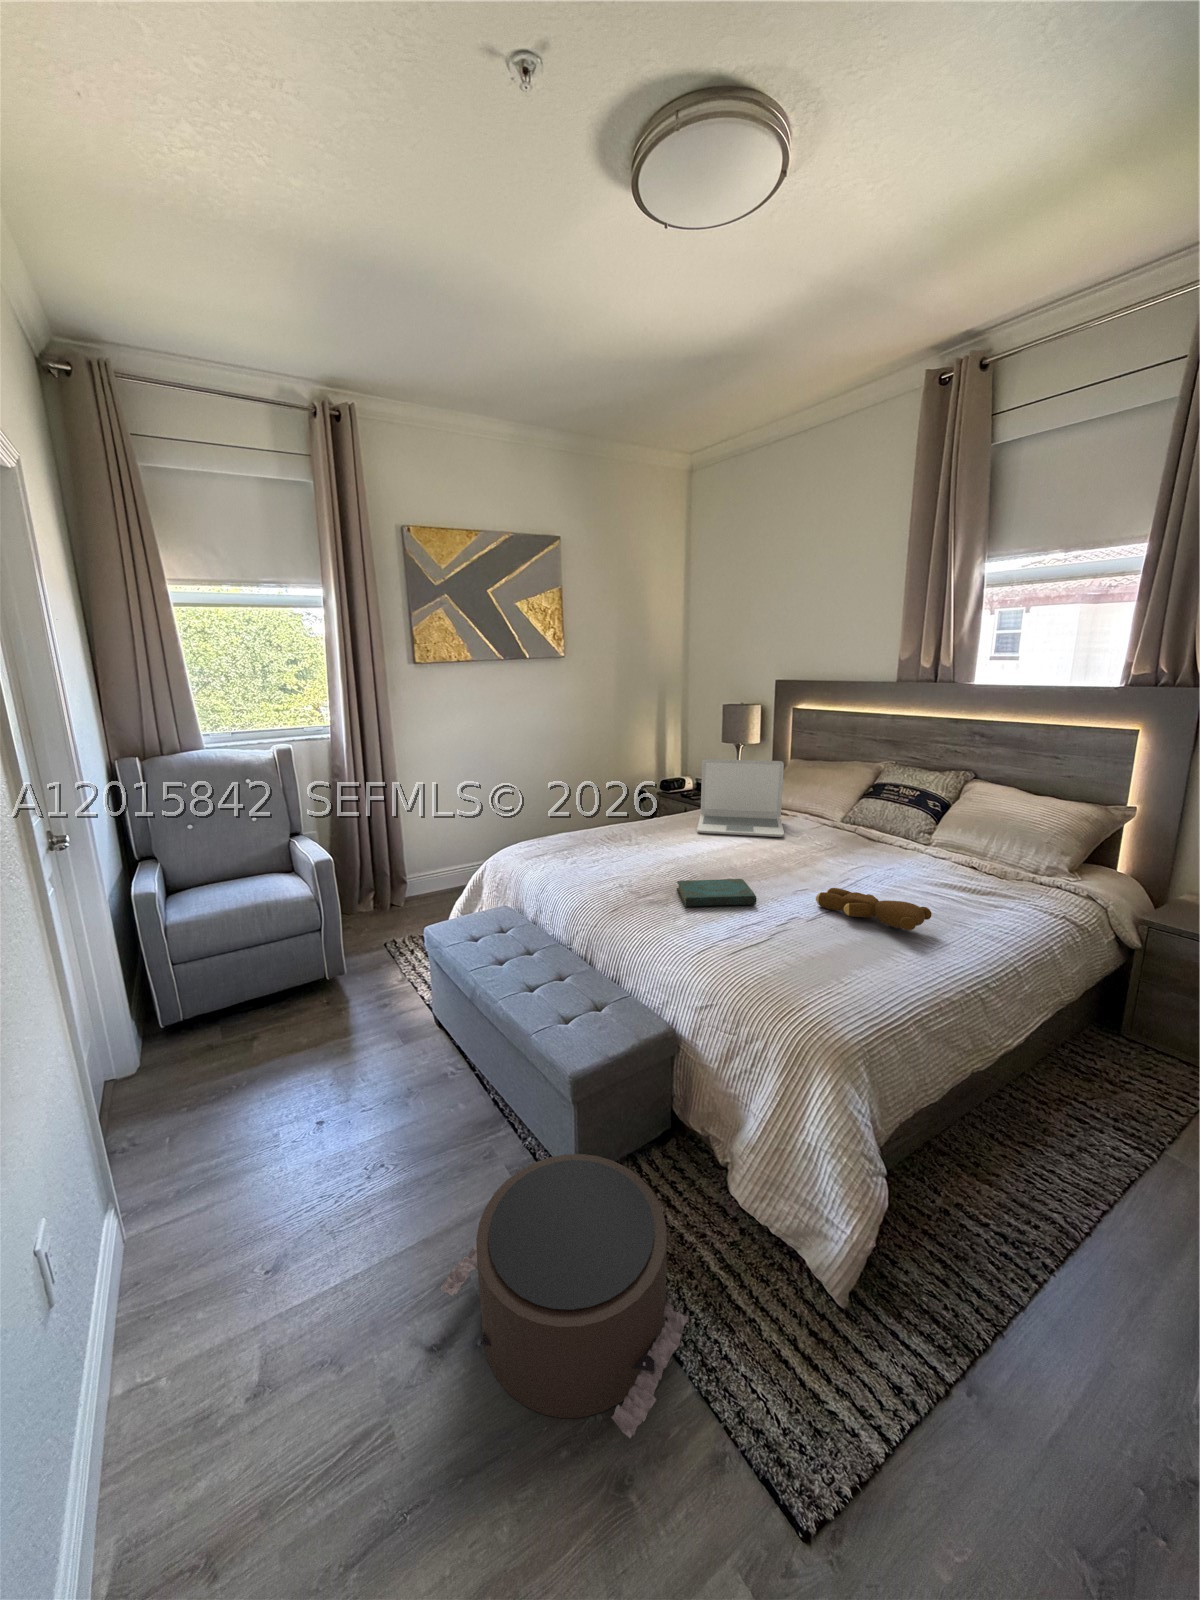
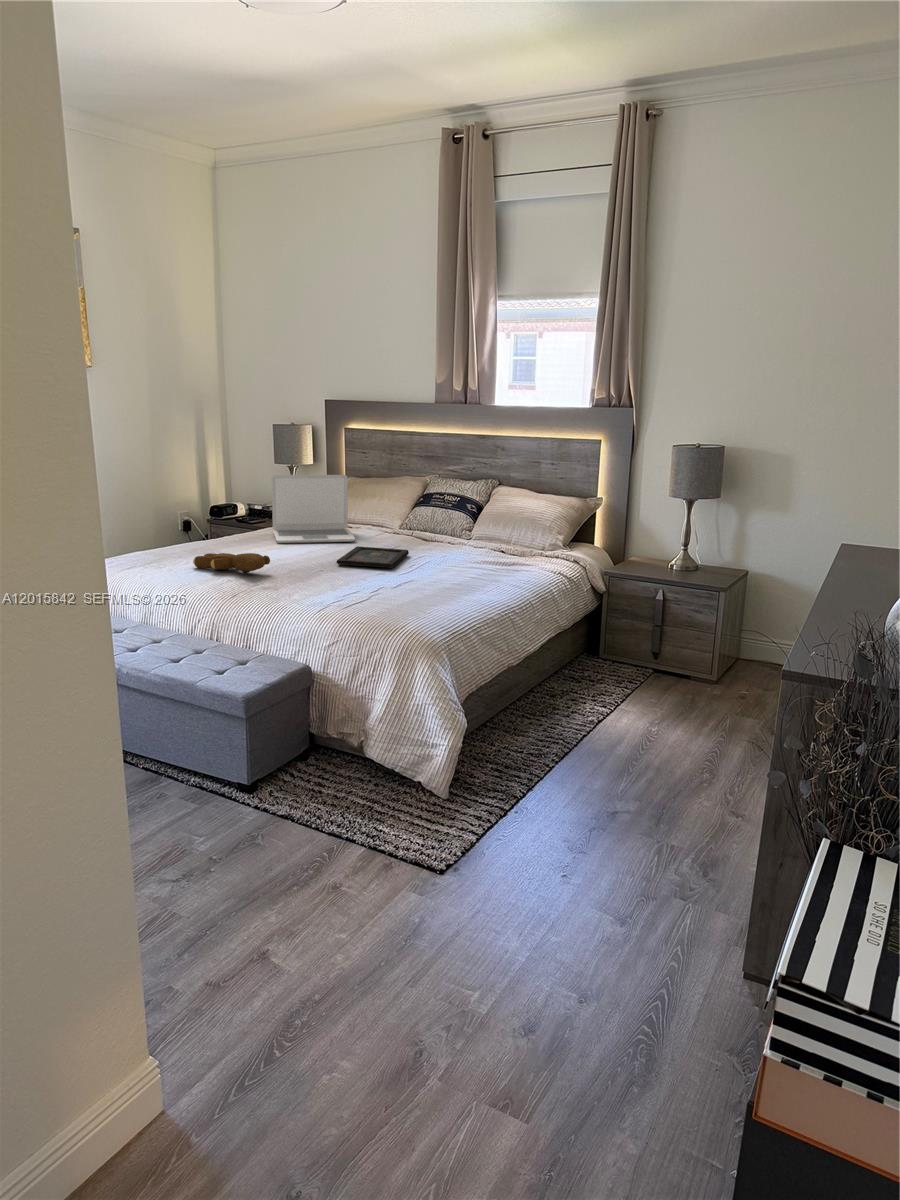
tray: none [748,847,843,887] -> present [337,546,409,568]
book: present [677,879,757,907] -> none [283,566,352,586]
teddy bear: present [816,888,931,930] -> present [193,553,270,573]
pouf: present [440,1154,689,1438] -> none [183,745,358,872]

